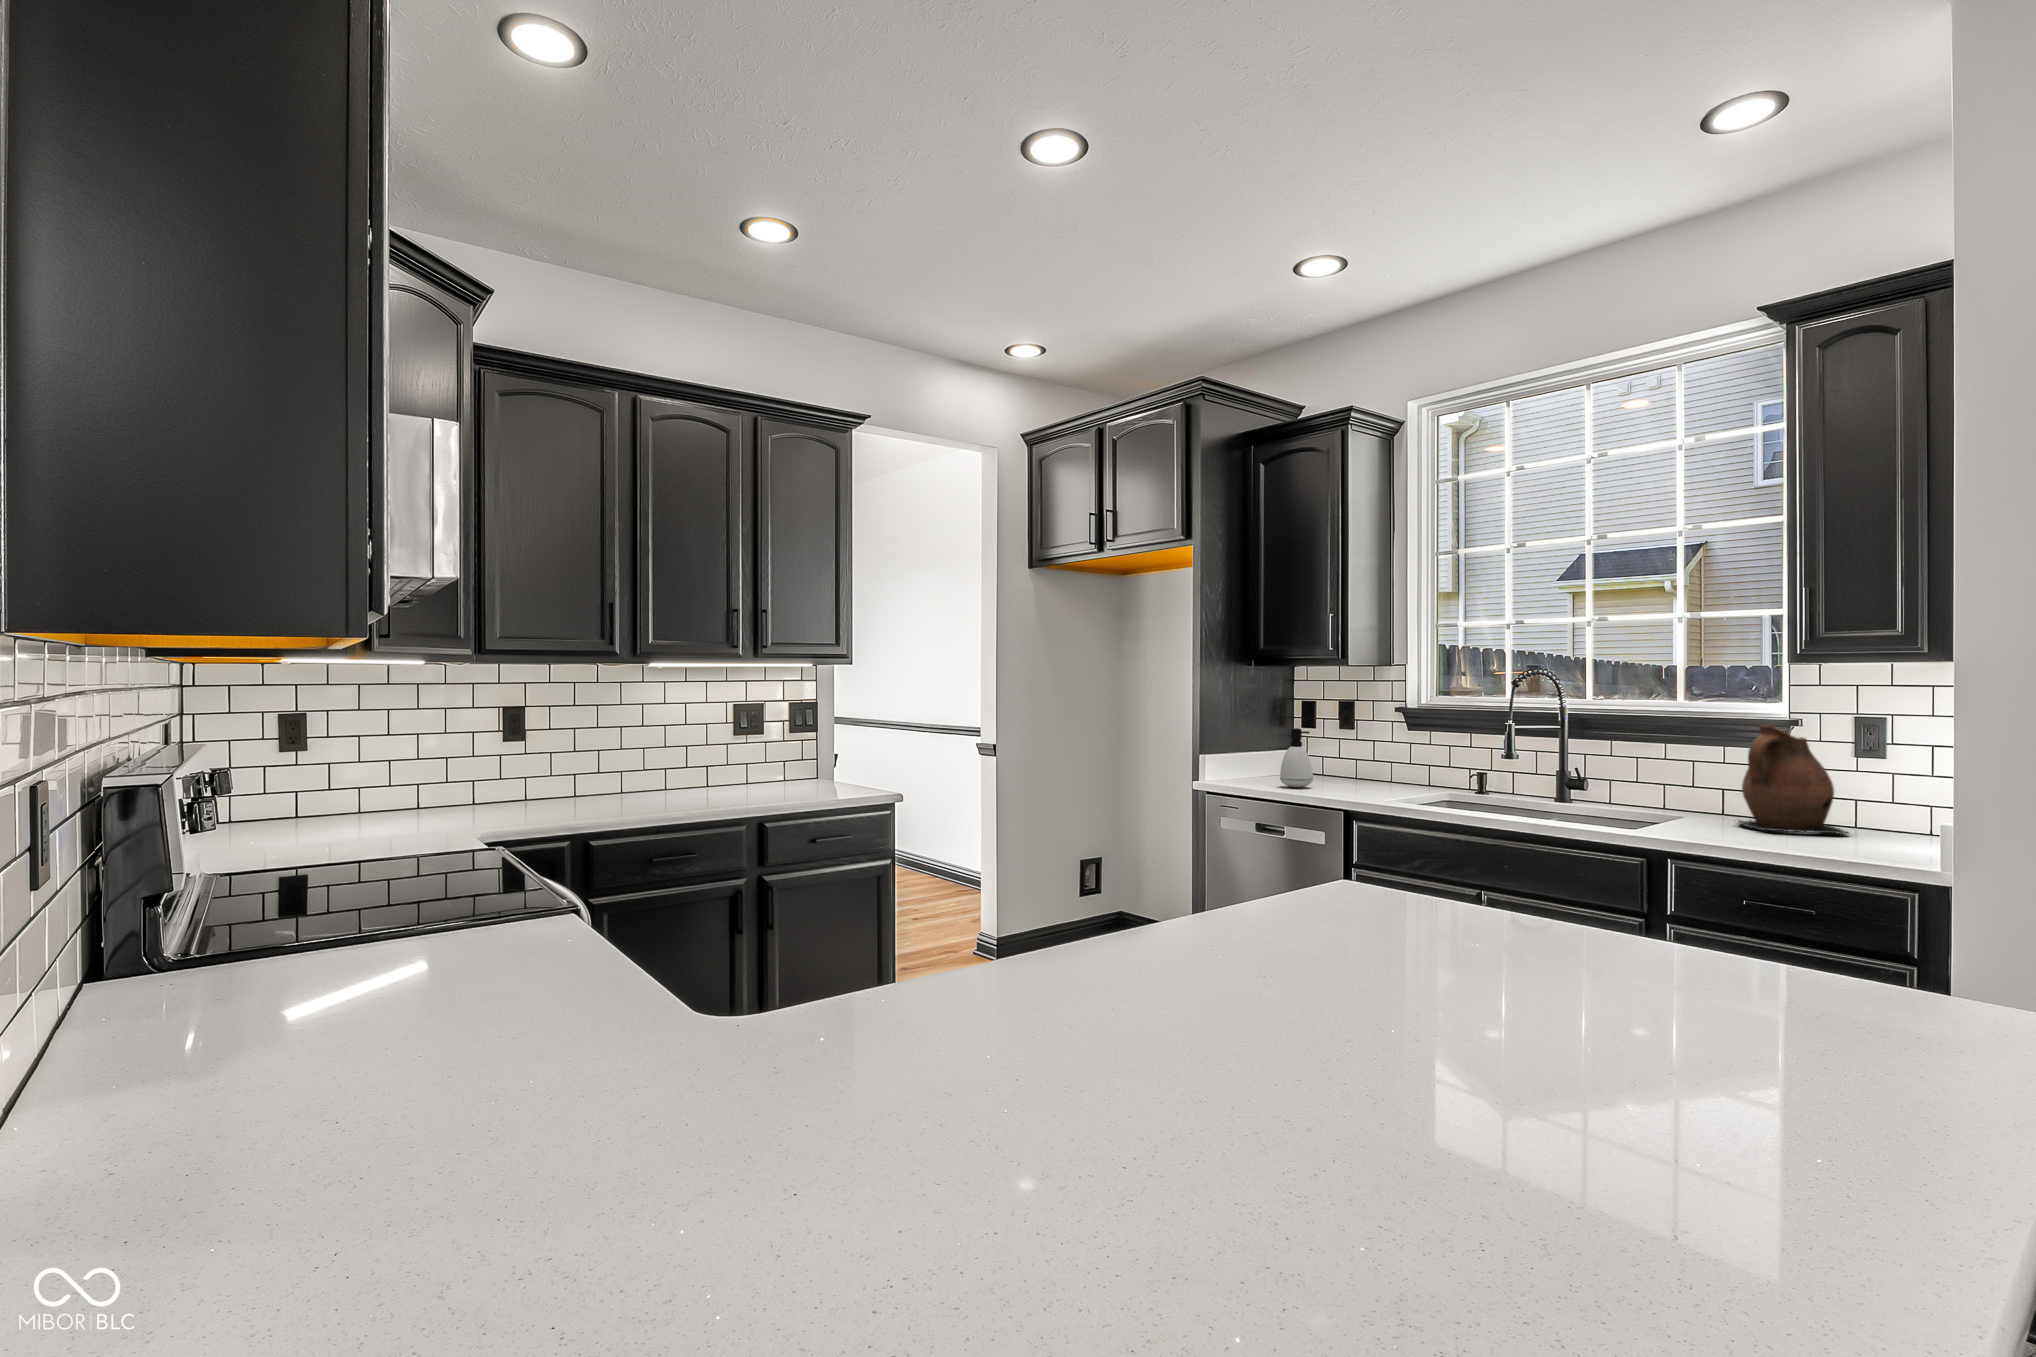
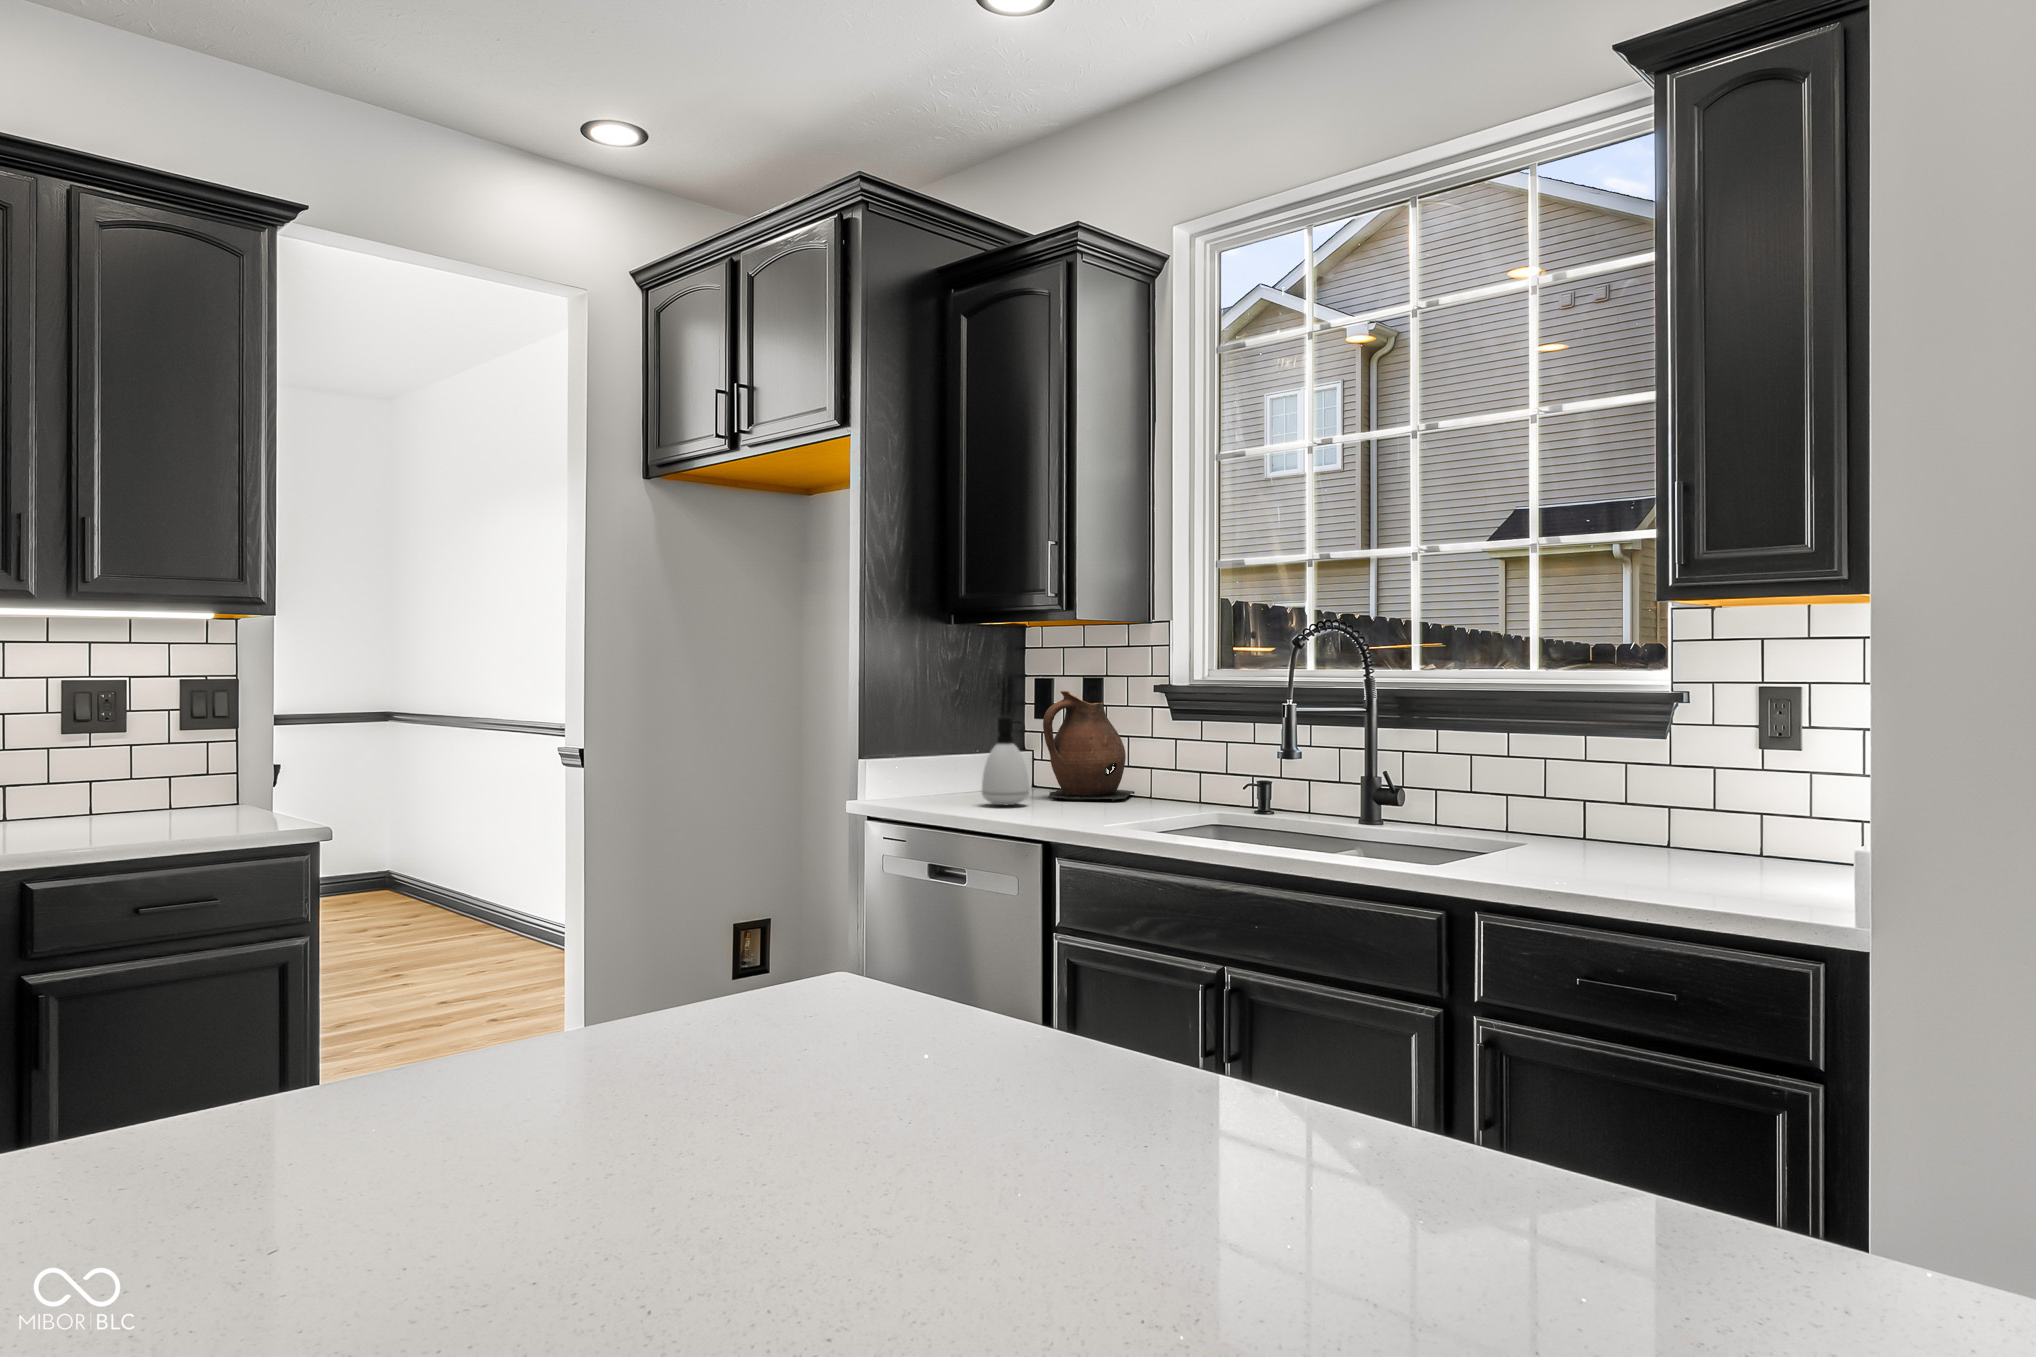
ceramic pitcher: present [1738,726,1848,835] -> present [1043,691,1134,801]

